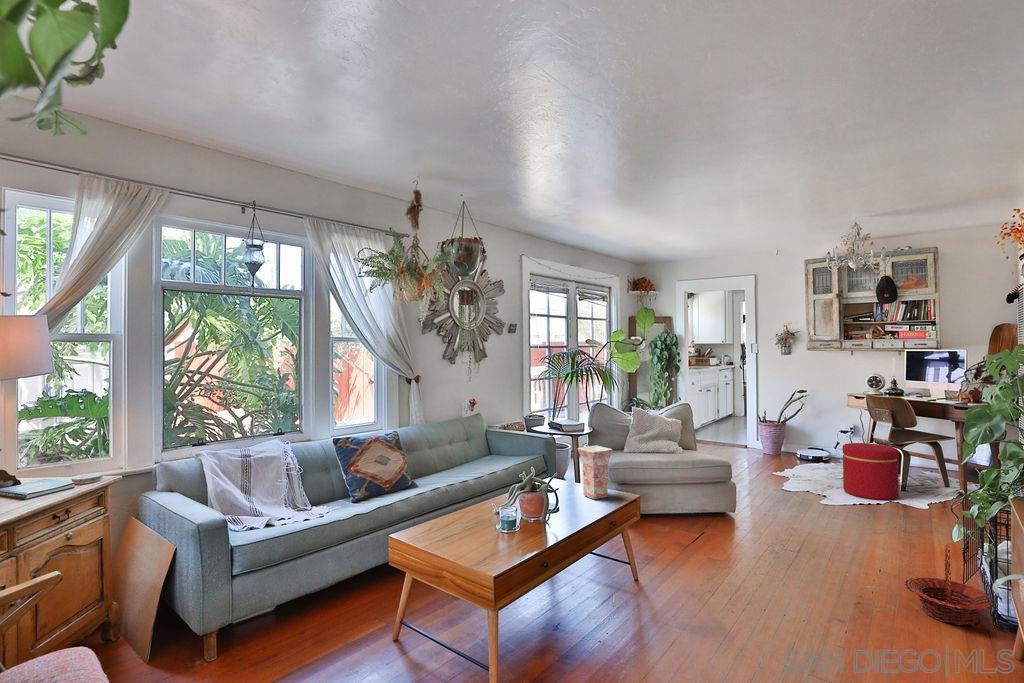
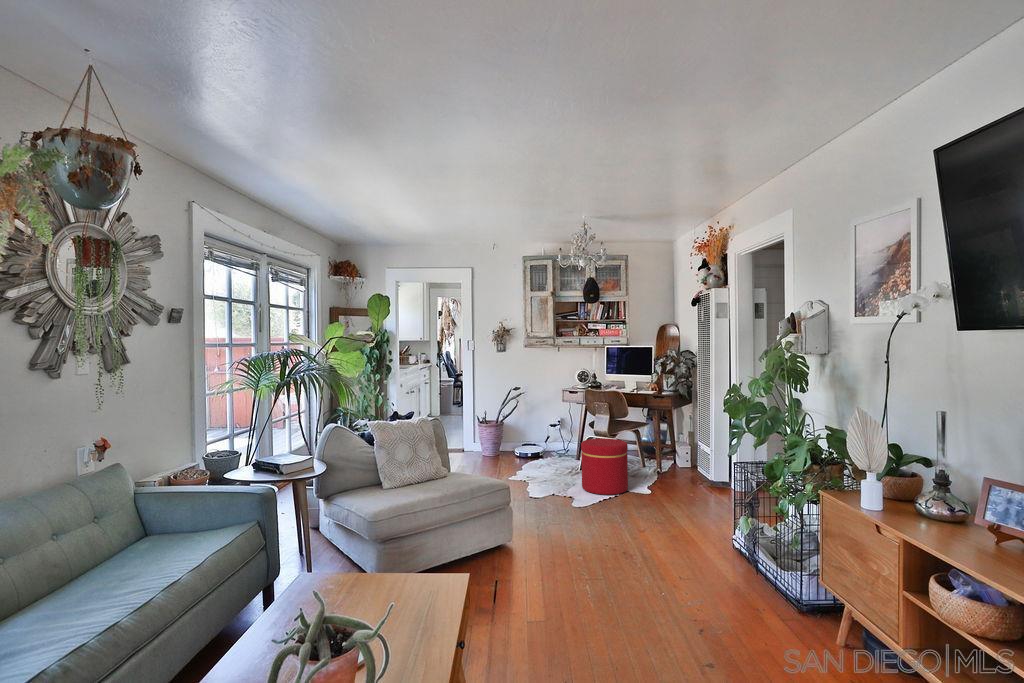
vase: present [578,446,613,499] -> none [378,511,438,610]
basket: present [905,543,996,625] -> none [741,550,825,639]

